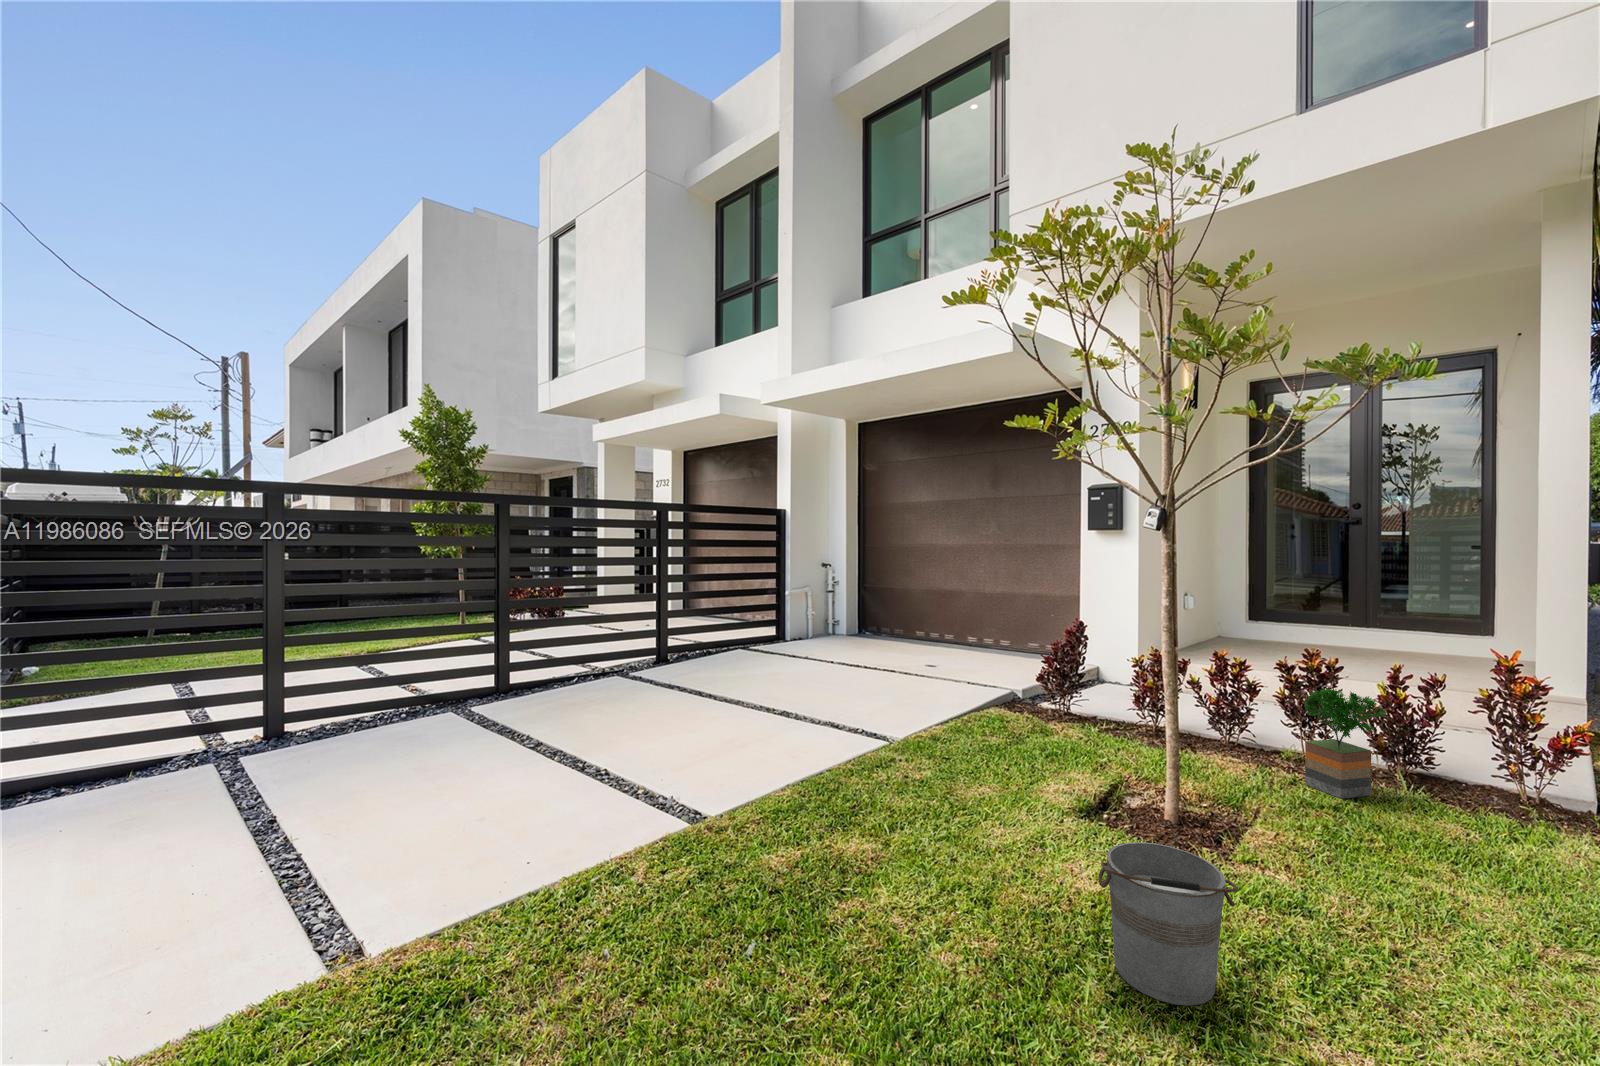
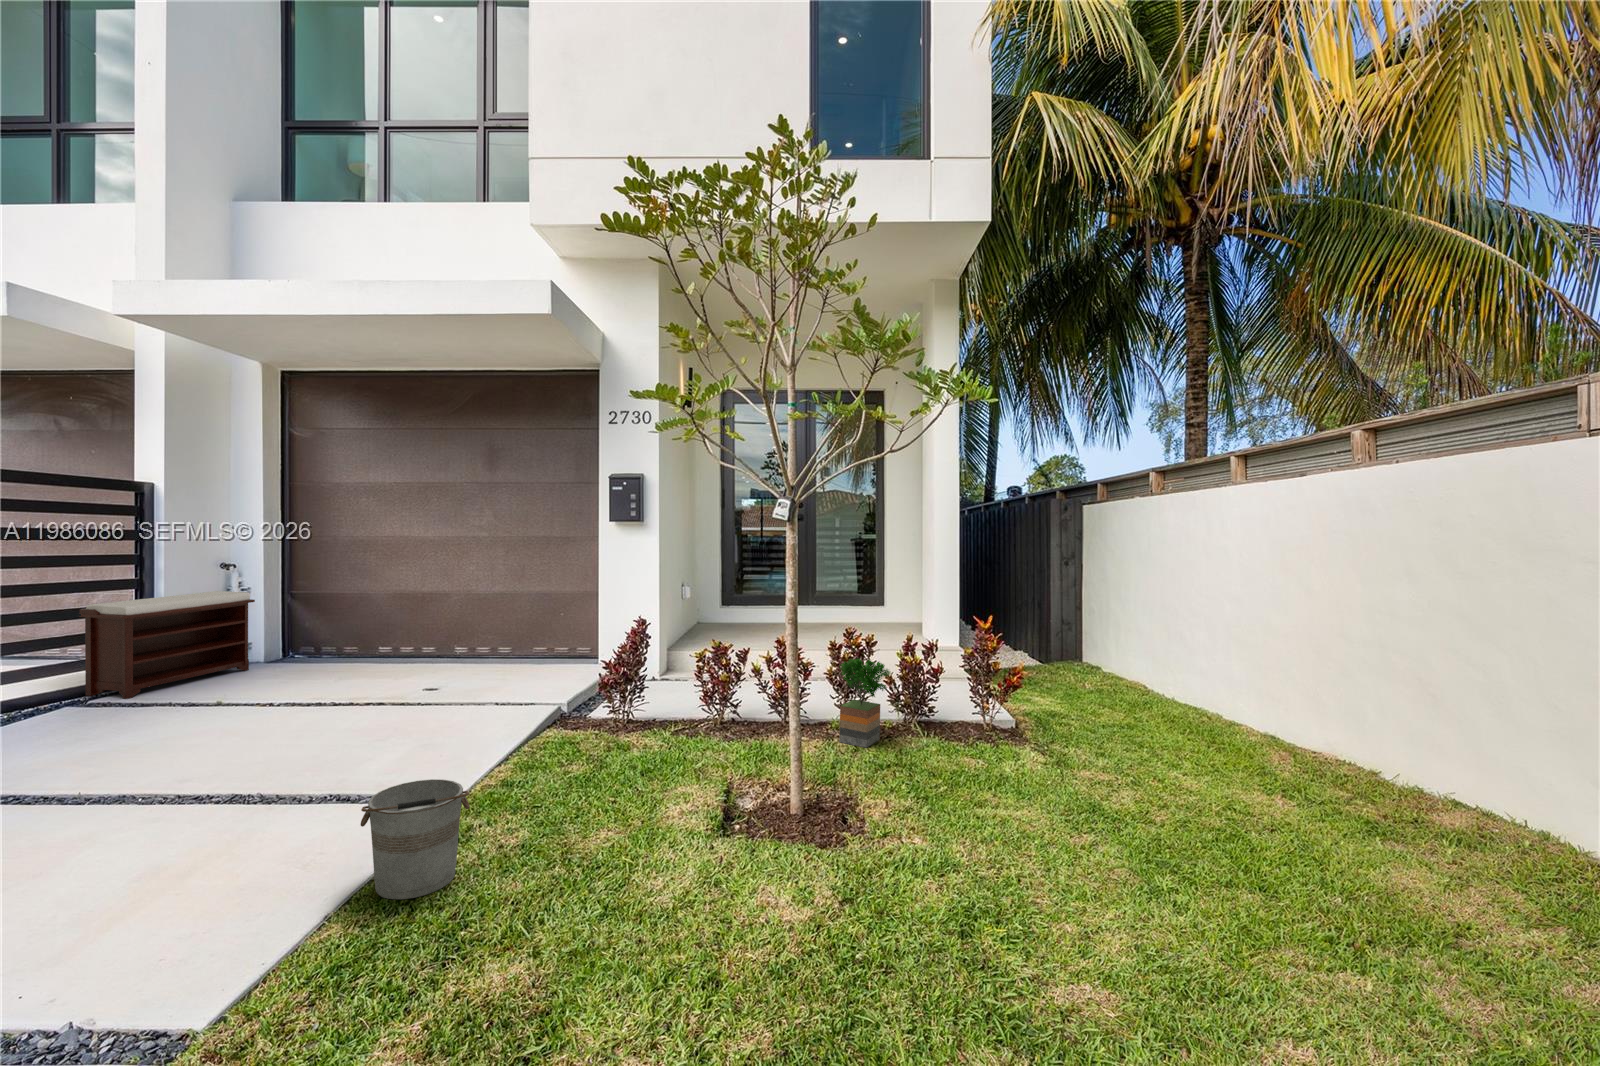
bench: none [749,583,836,647] -> present [79,591,255,699]
bucket: present [1098,842,1238,1006] -> present [361,779,470,899]

